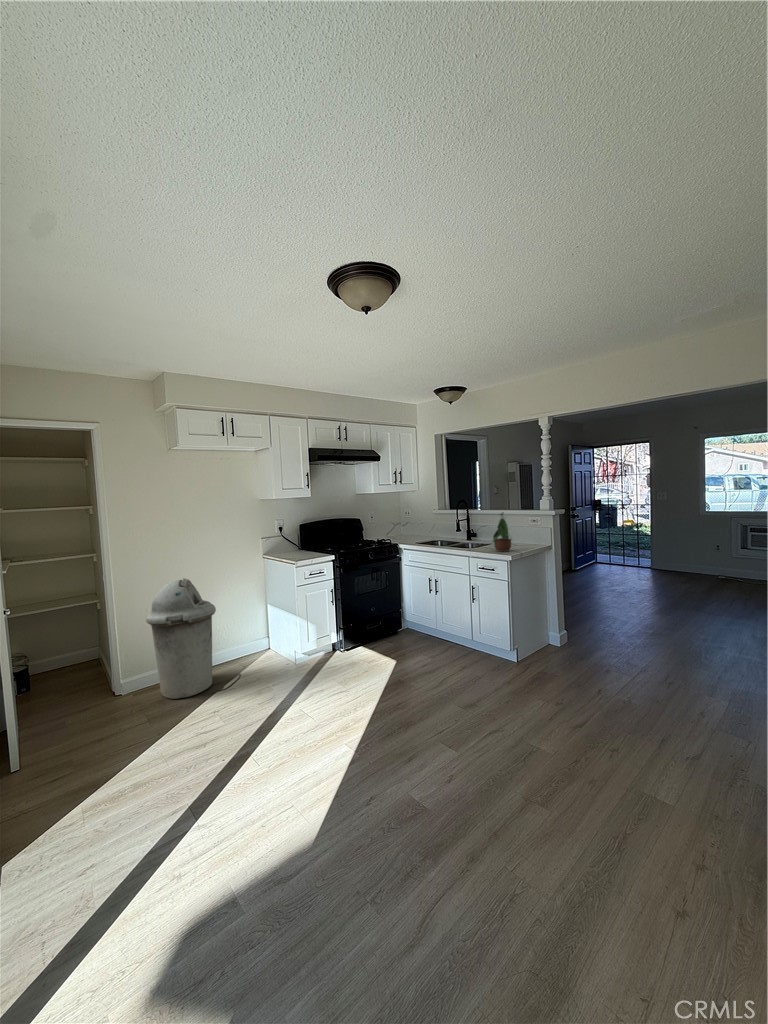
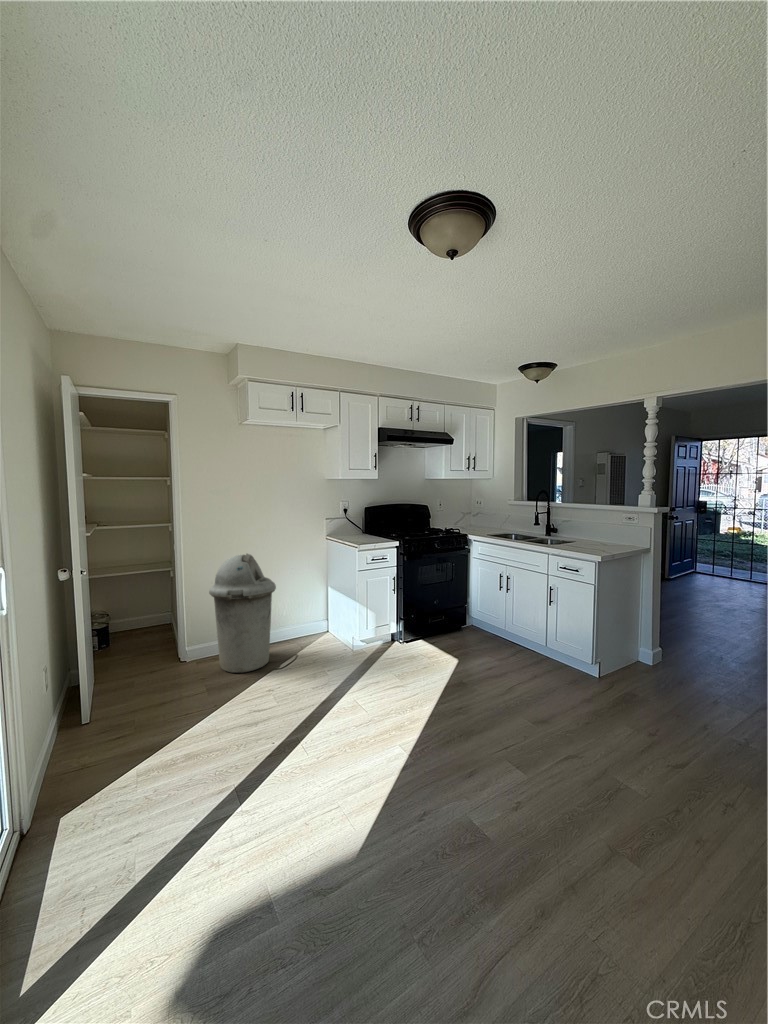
potted plant: present [493,513,511,552] -> none [575,506,604,551]

